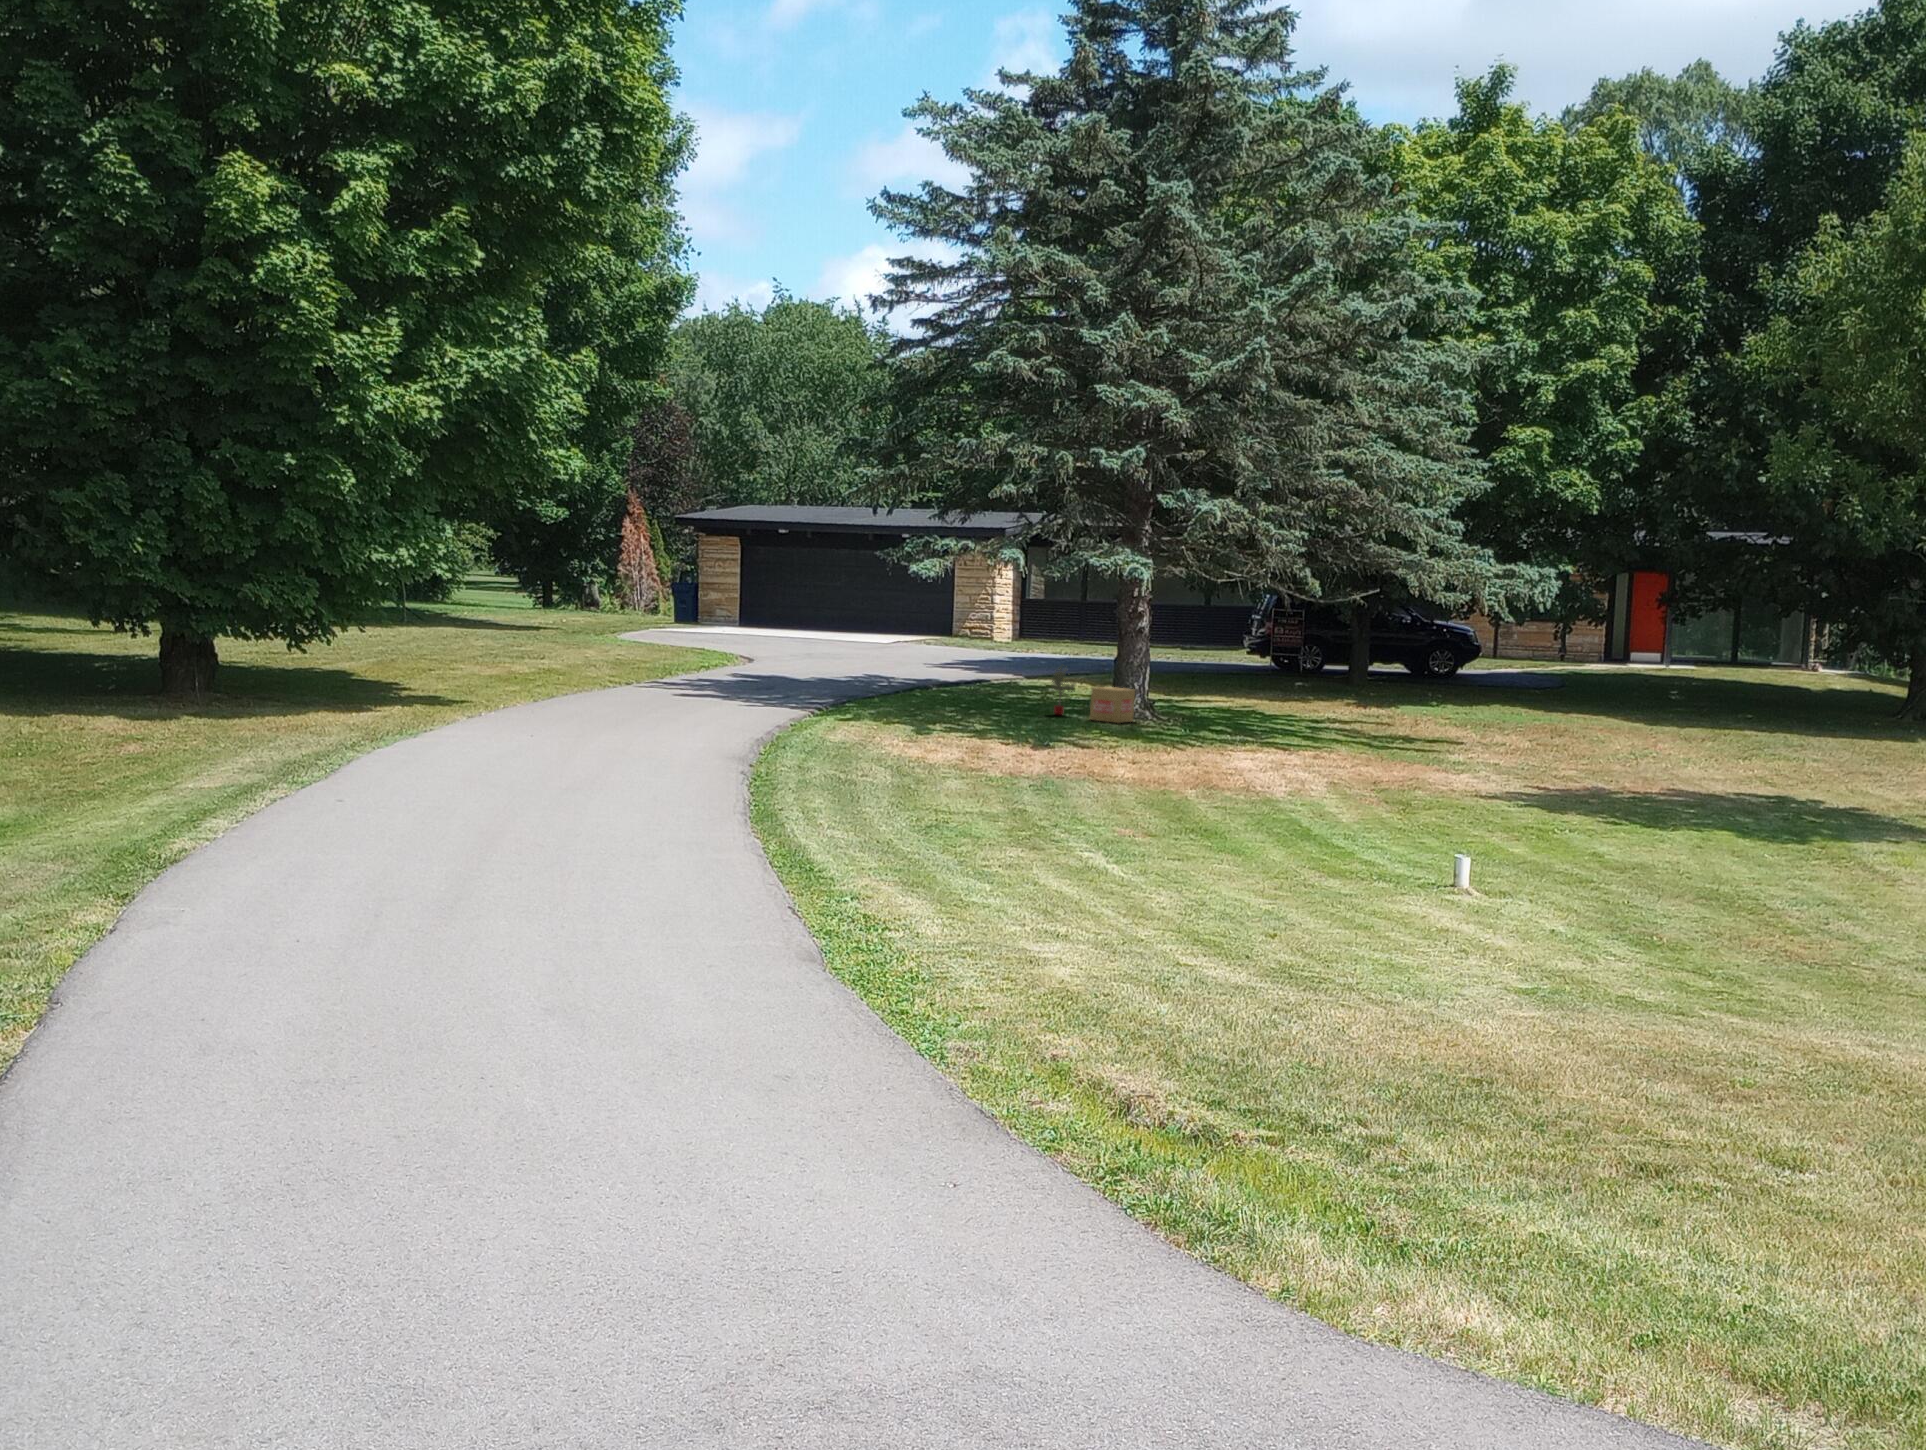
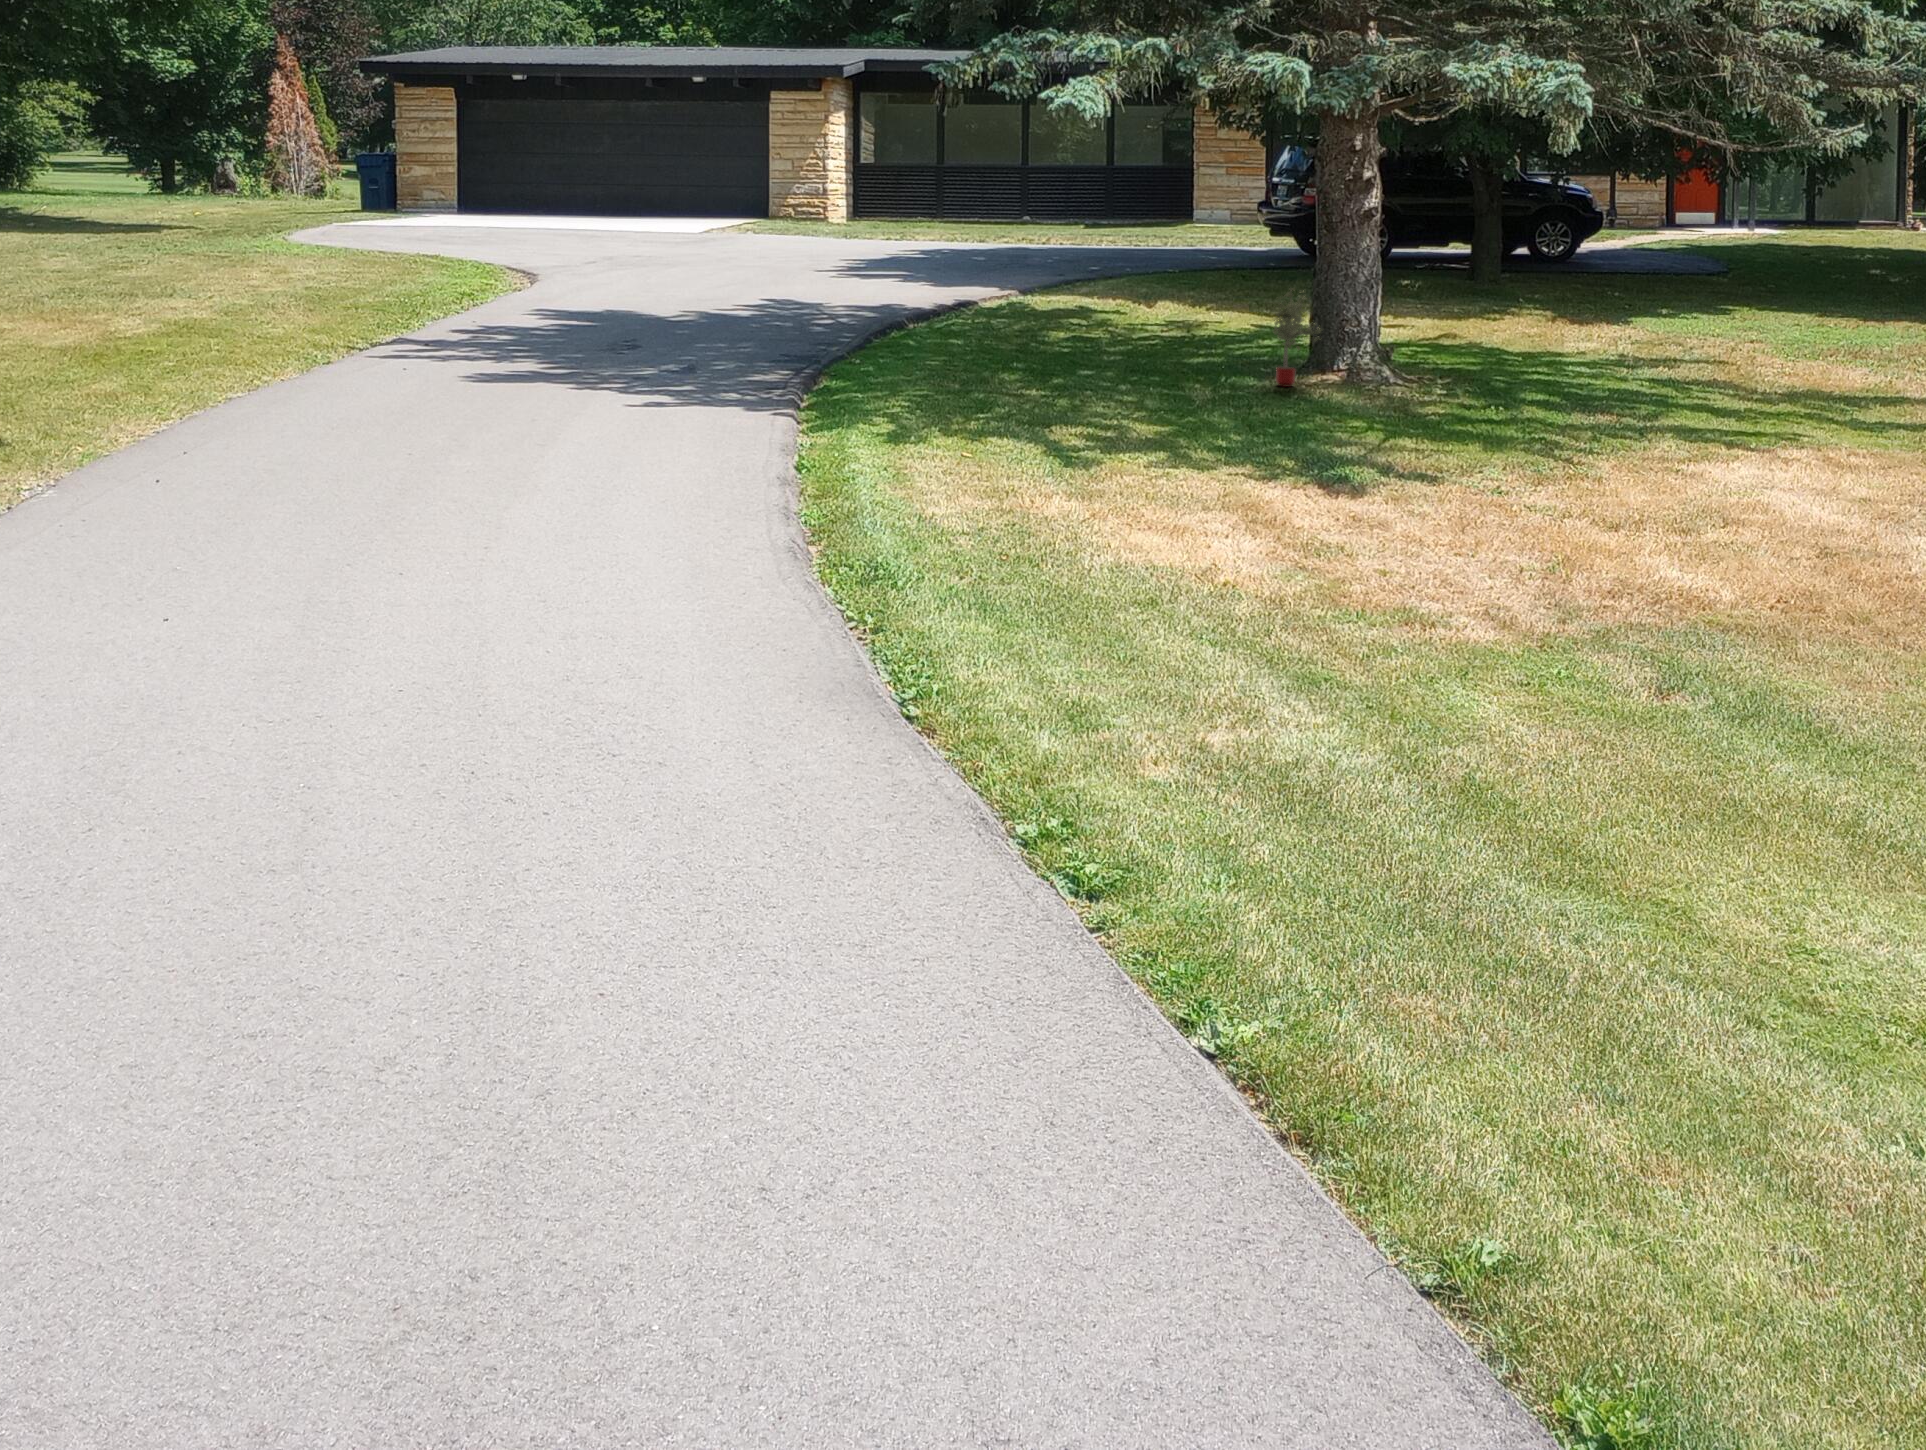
cardboard box: present [1090,687,1135,723] -> none [1366,327,1440,401]

